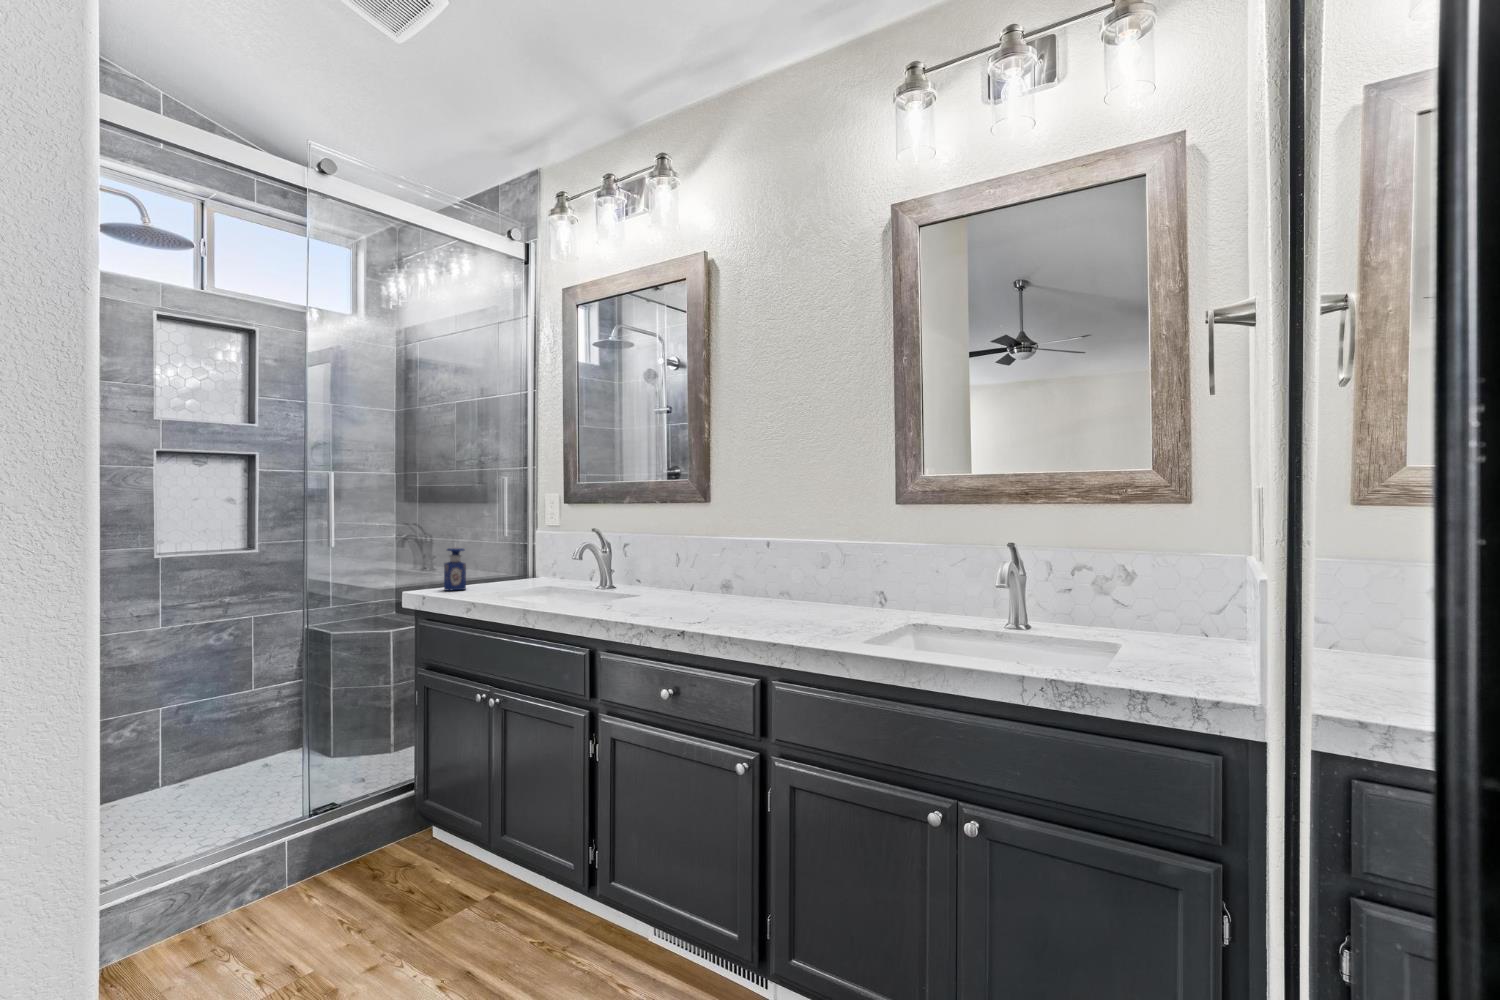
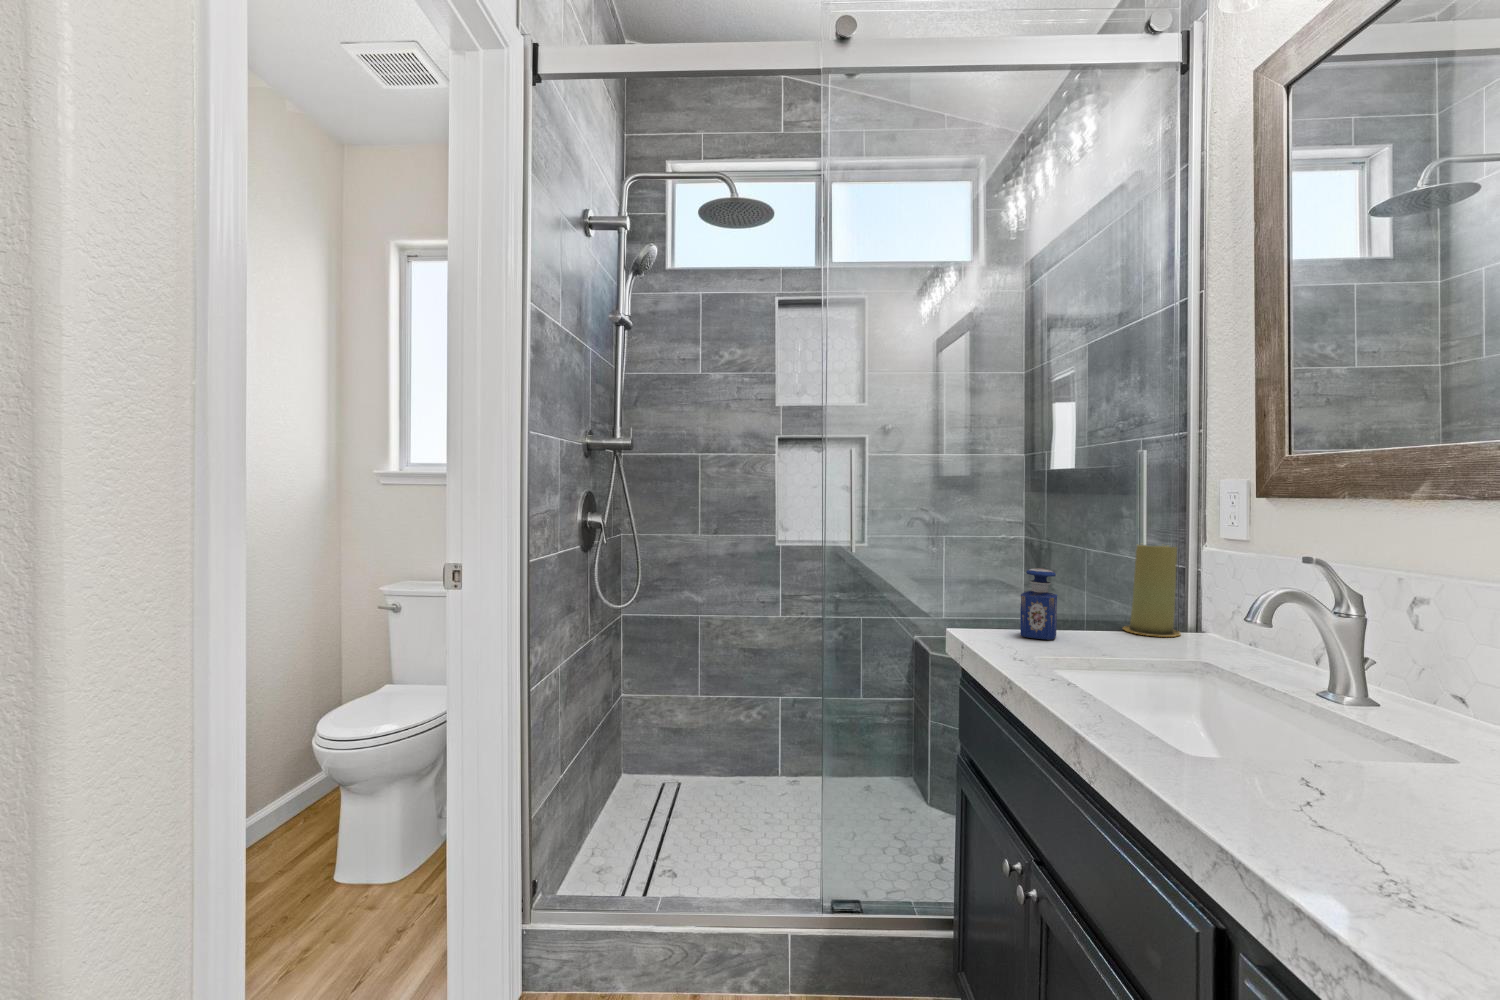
candle: none [496,530,527,583] -> present [1123,544,1180,637]

